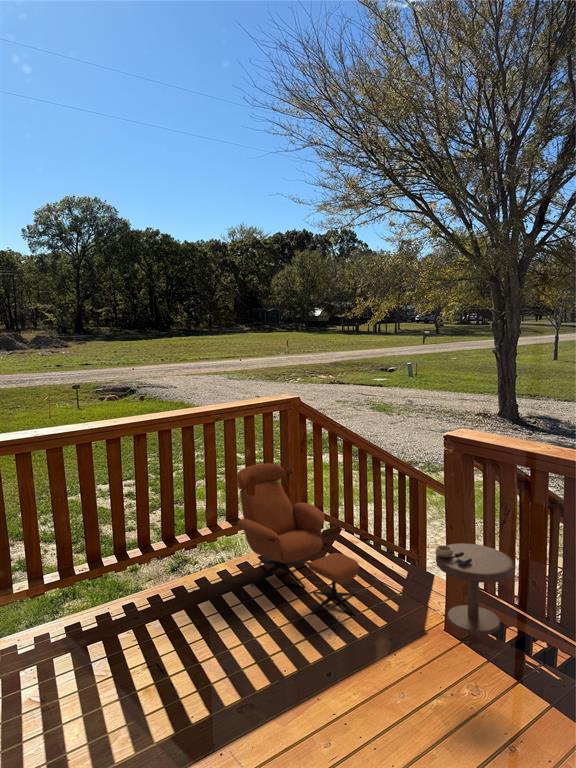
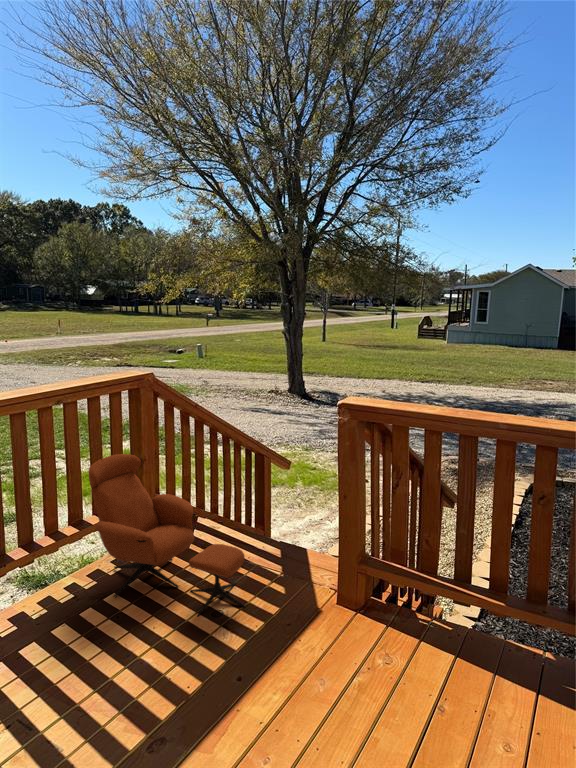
side table: present [436,543,513,635] -> none [349,515,423,648]

